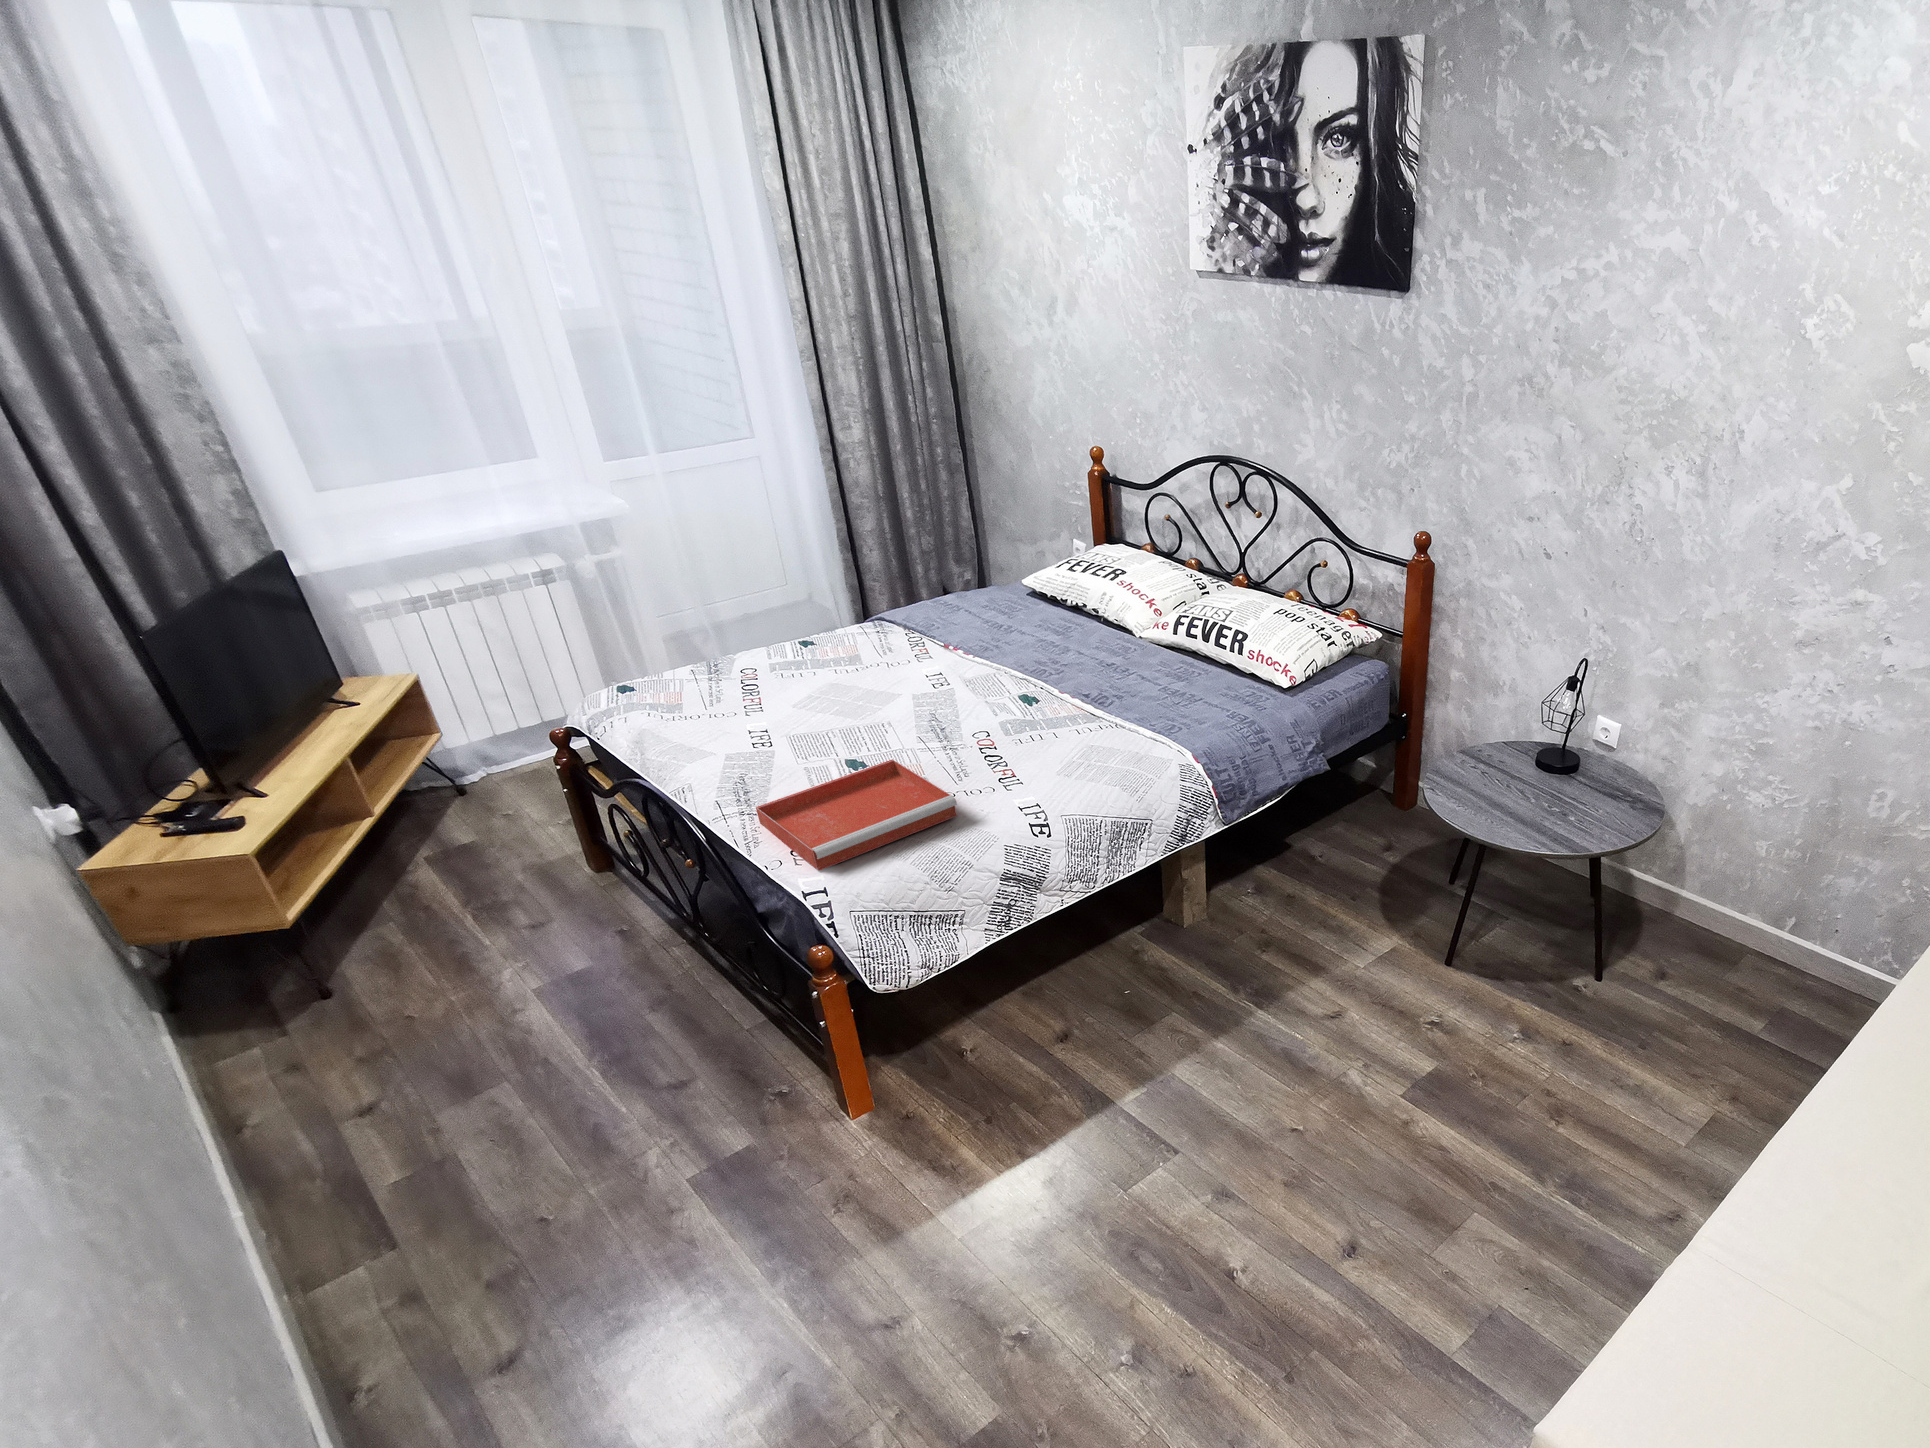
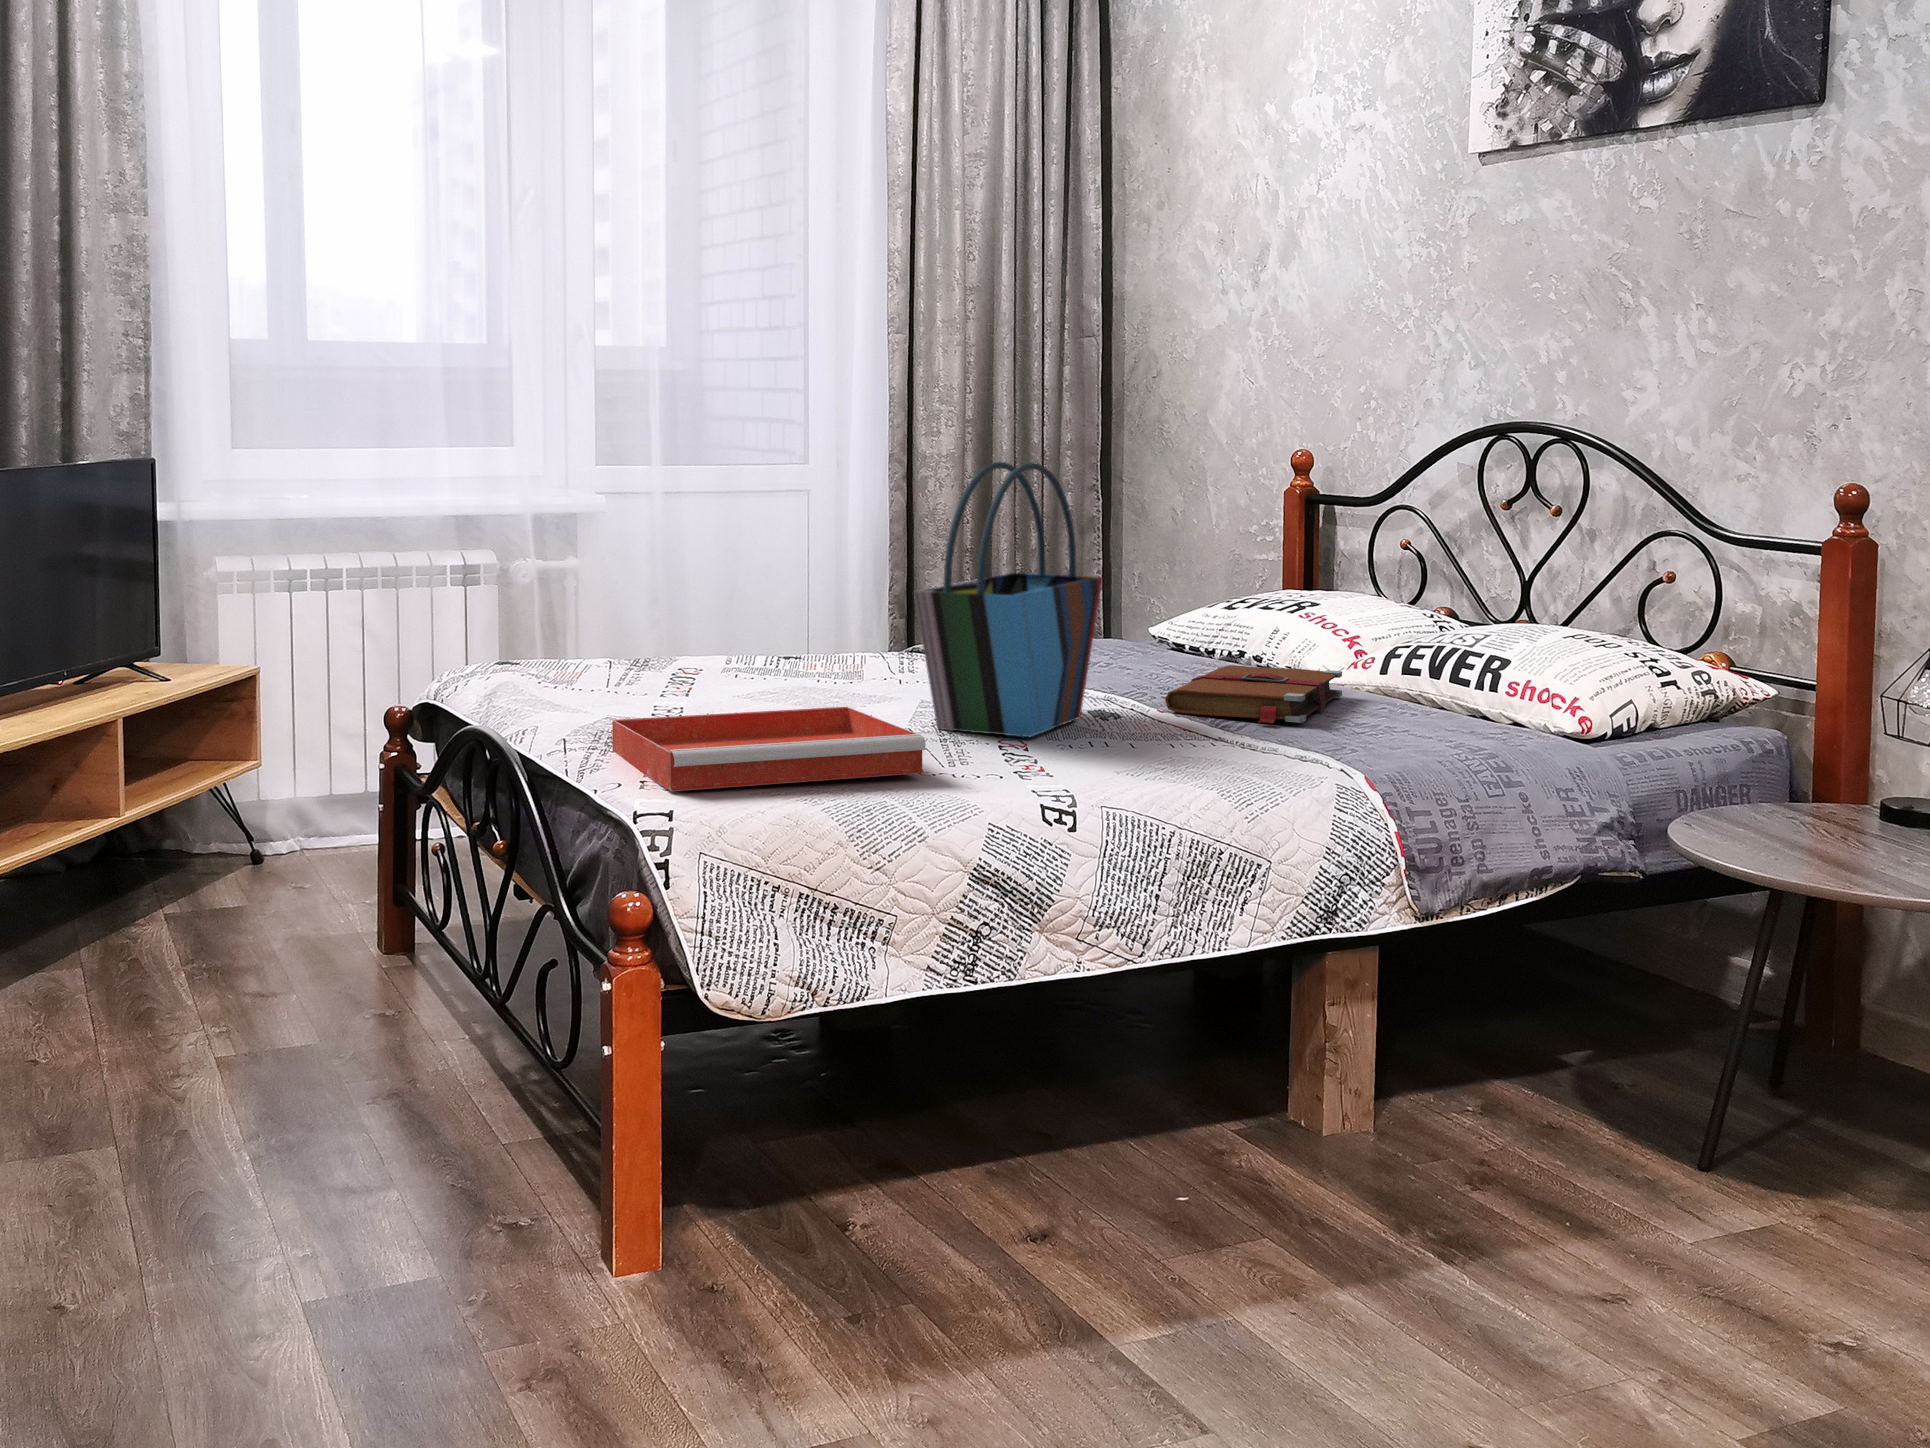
tote bag: none [919,583,1021,753] -> present [914,462,1102,737]
book: none [1064,644,1155,705] -> present [1165,665,1342,723]

